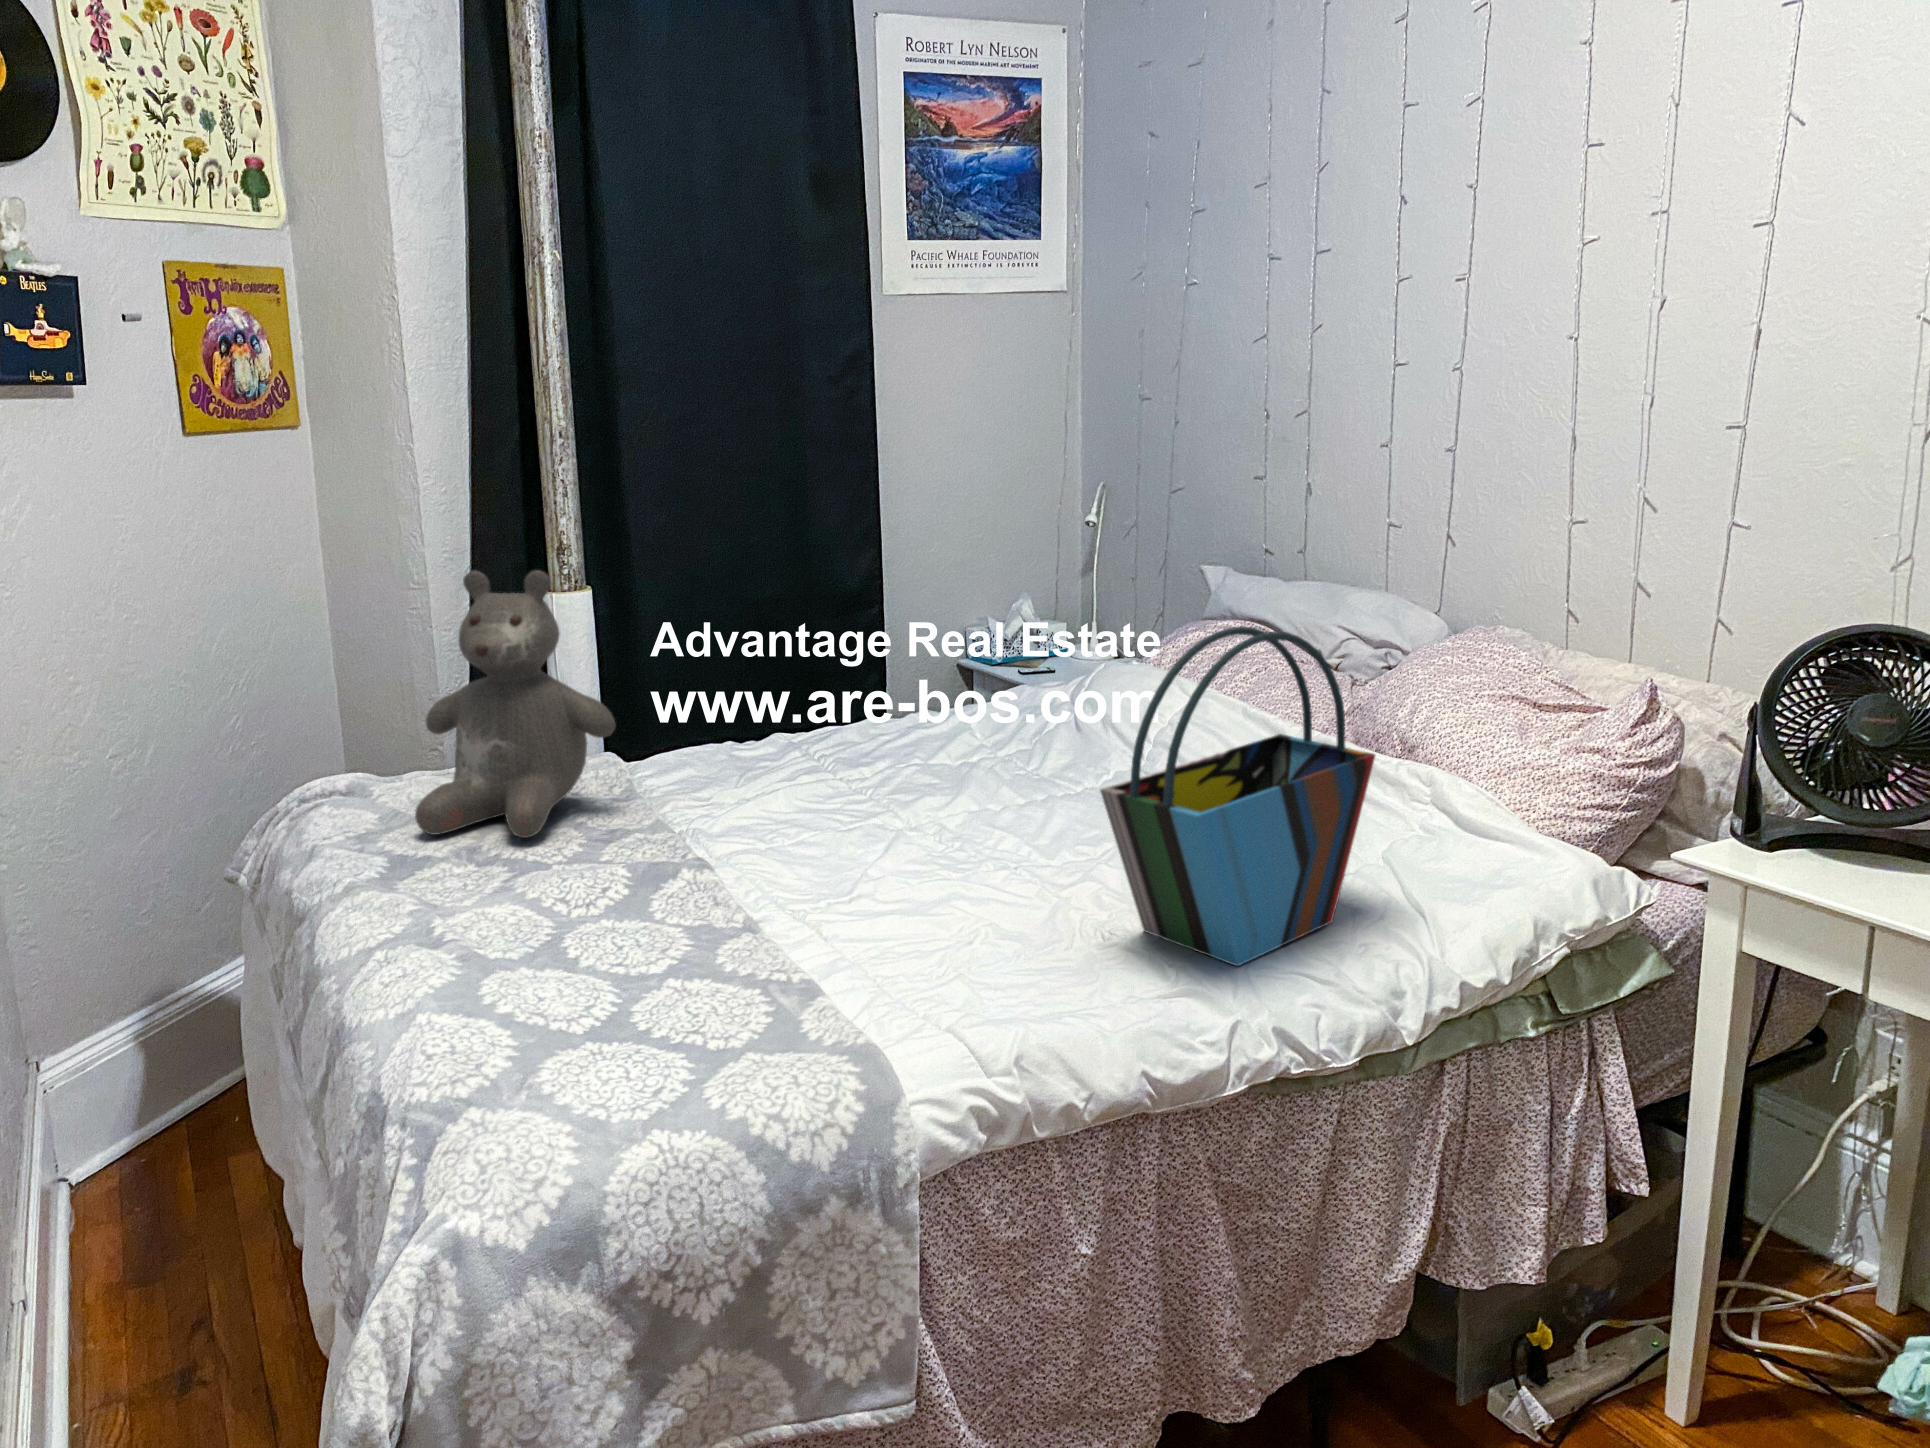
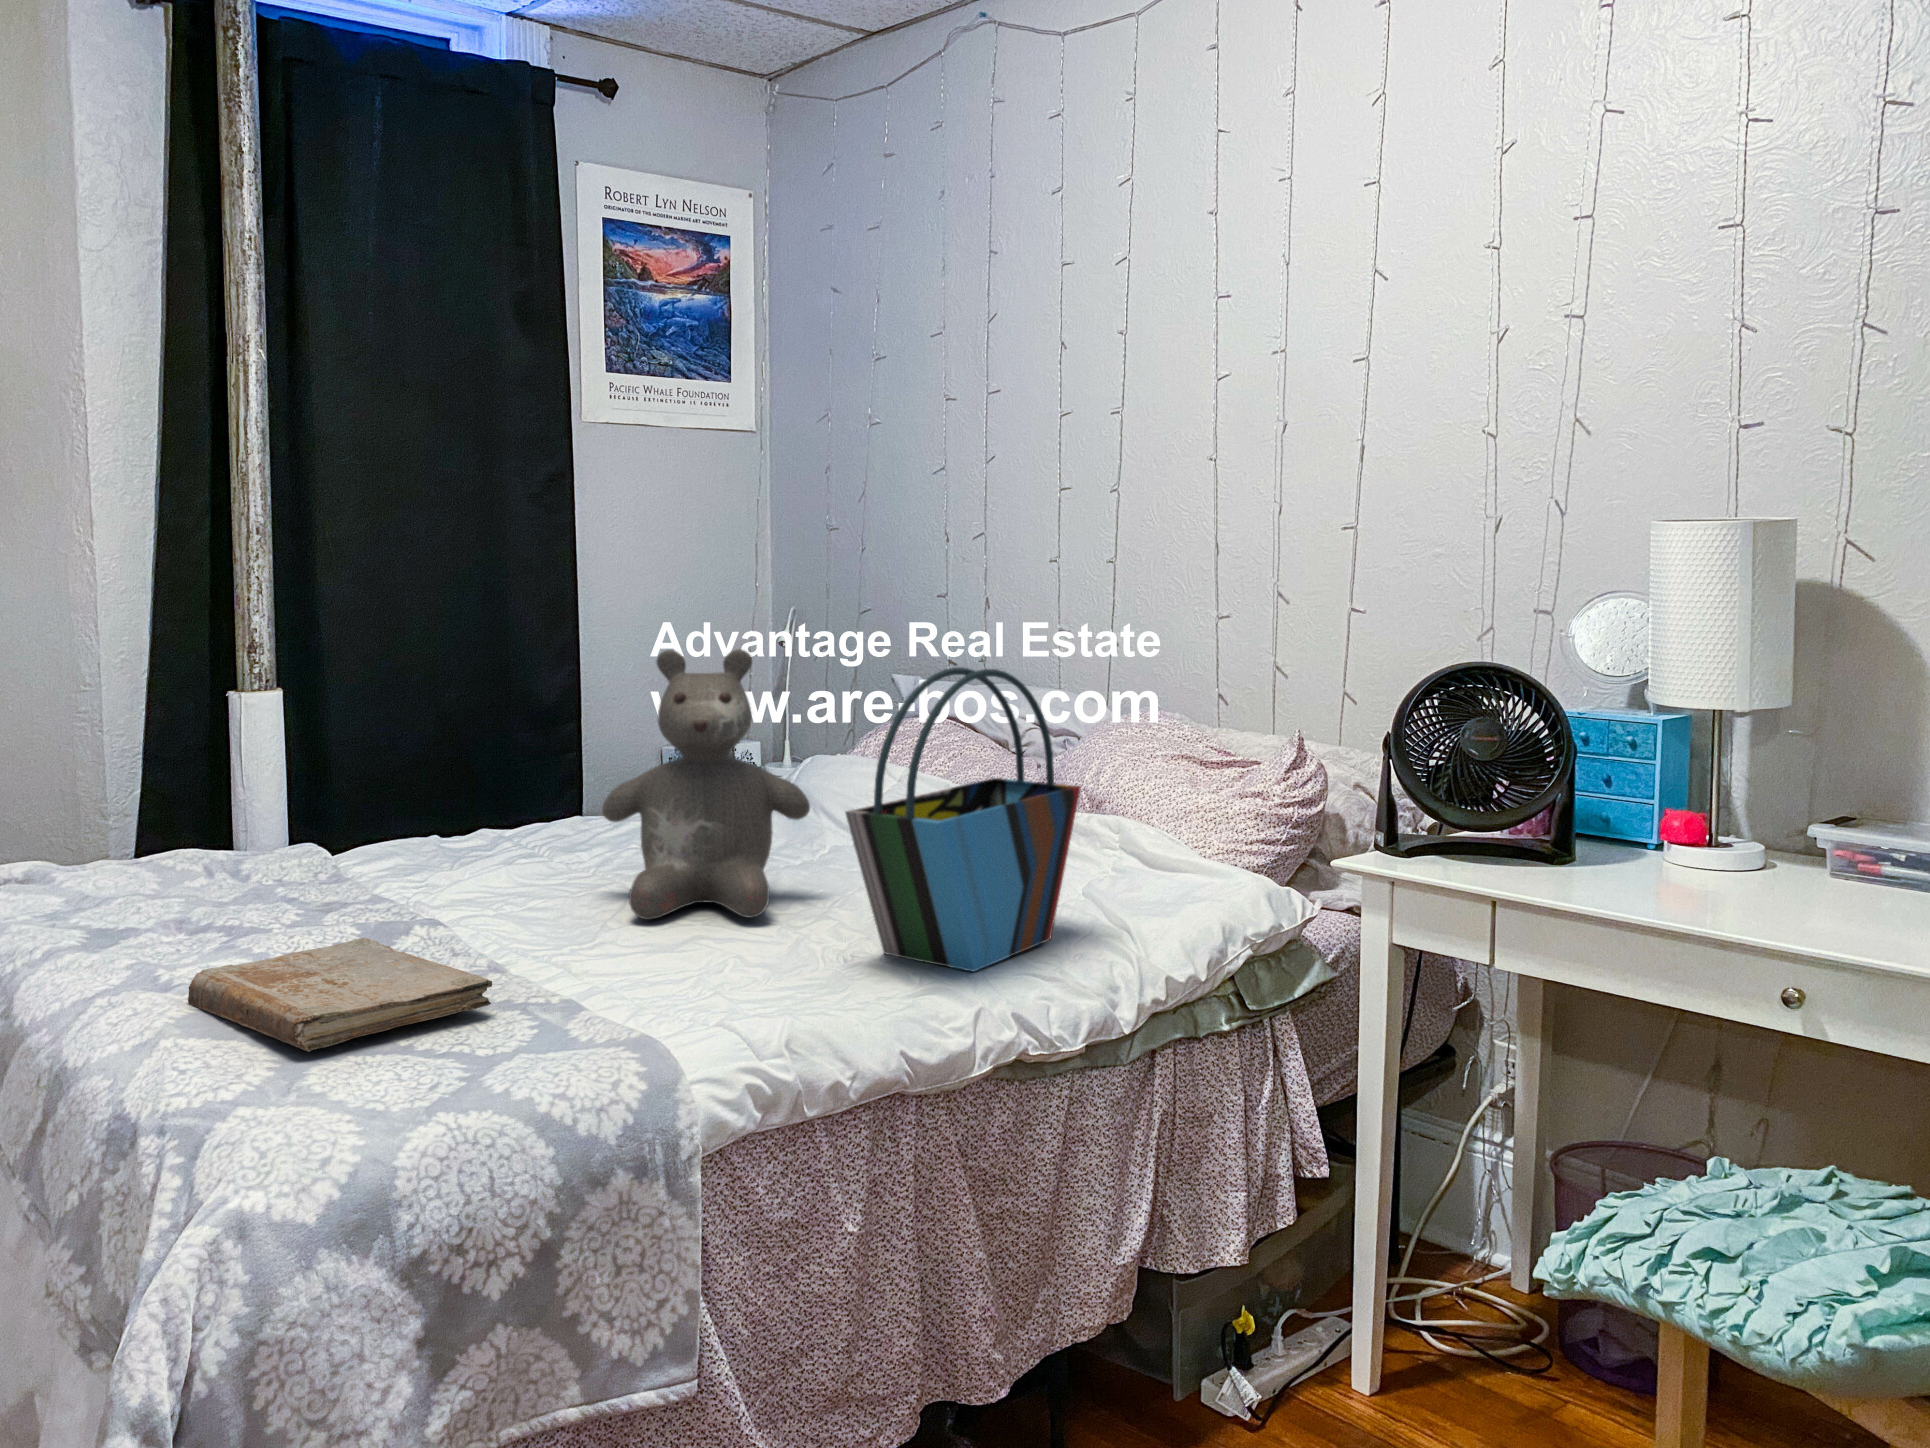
teddy bear: present [415,570,616,838] -> present [602,649,810,920]
book: none [458,893,728,1041] -> present [188,938,492,1052]

